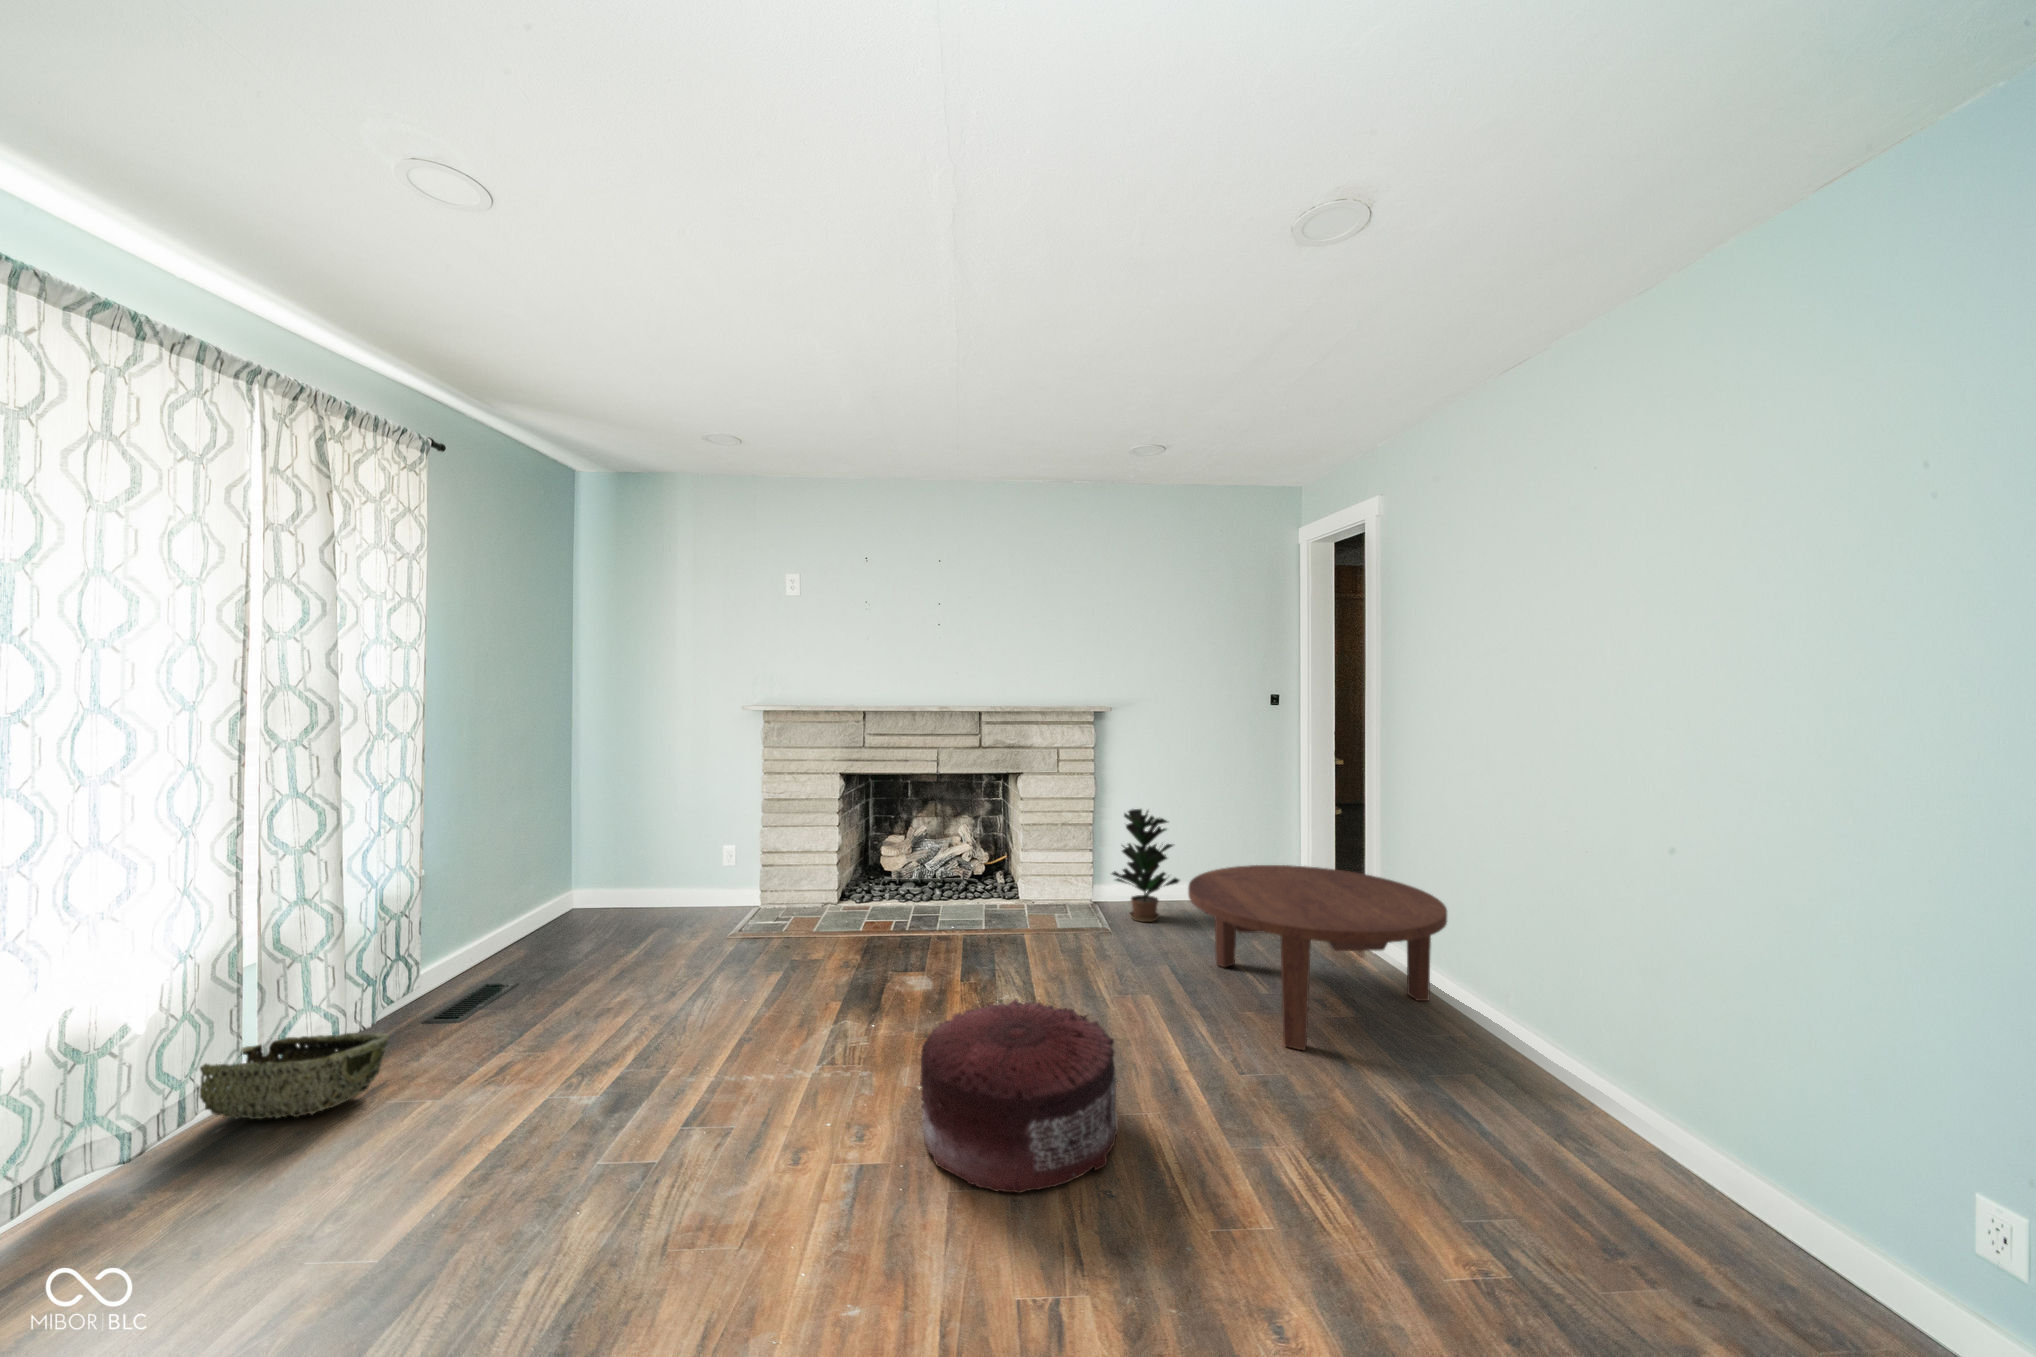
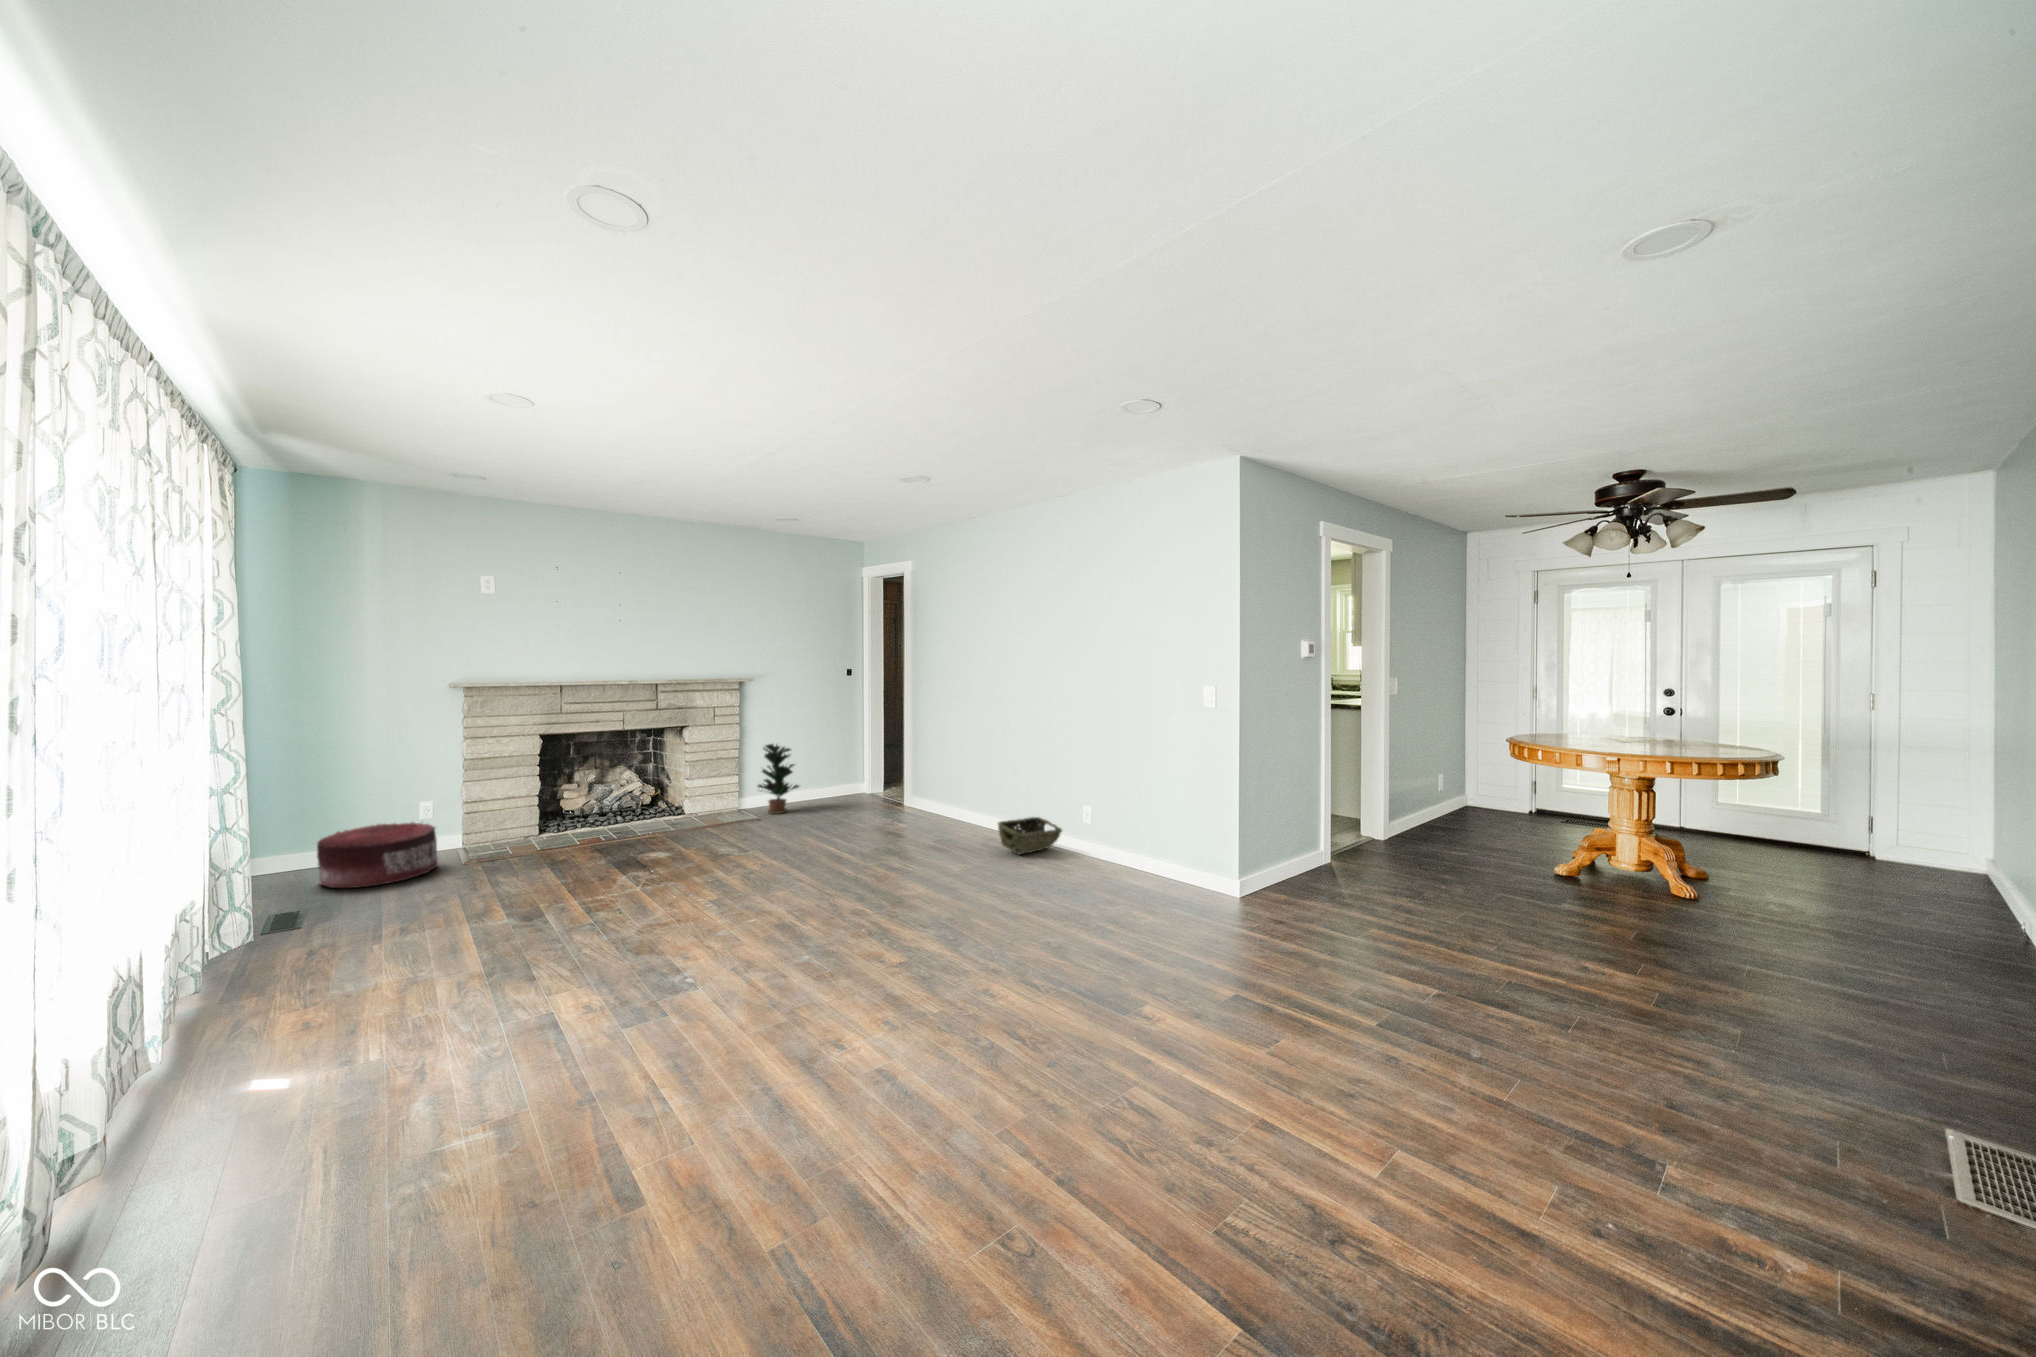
coffee table: present [1188,865,1447,1050] -> none [828,763,955,840]
pouf: present [920,999,1118,1193] -> present [317,822,438,888]
woven basket: present [199,1033,389,1119] -> present [998,817,1062,854]

